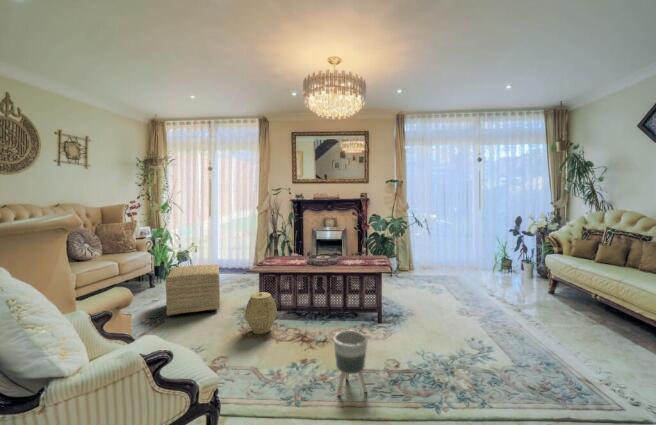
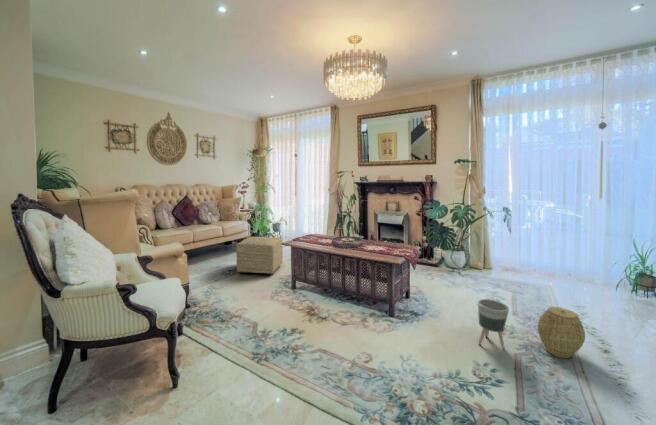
woven basket: present [245,292,277,334] -> present [538,307,585,358]
planter: present [333,330,367,395] -> present [478,299,509,349]

